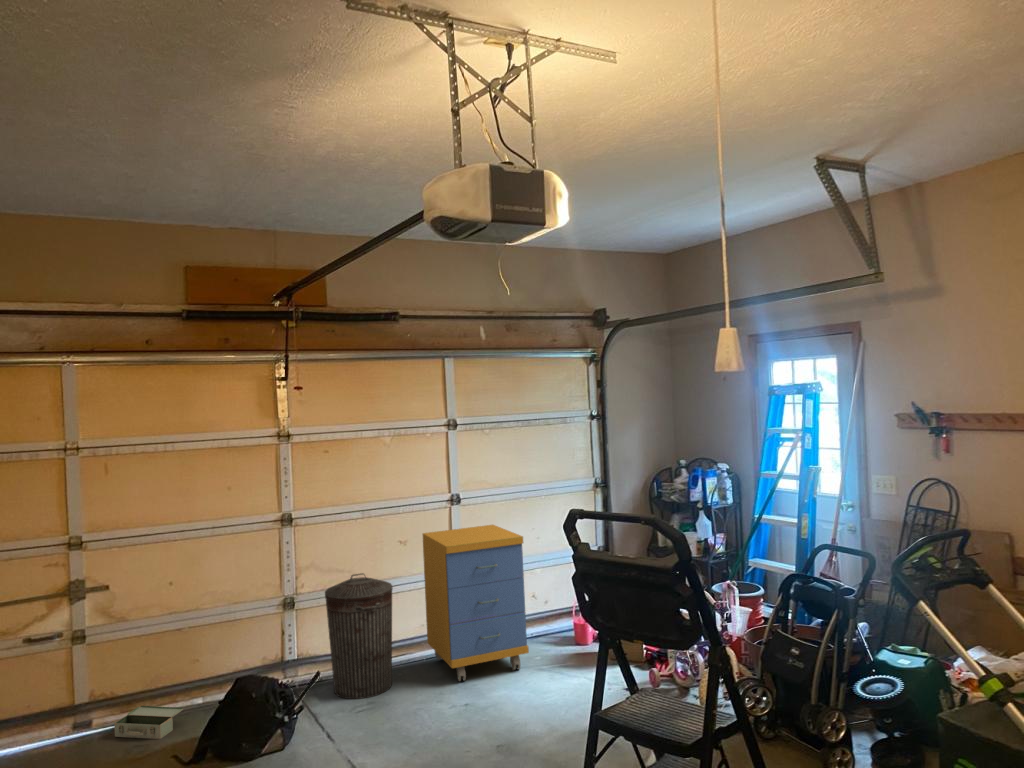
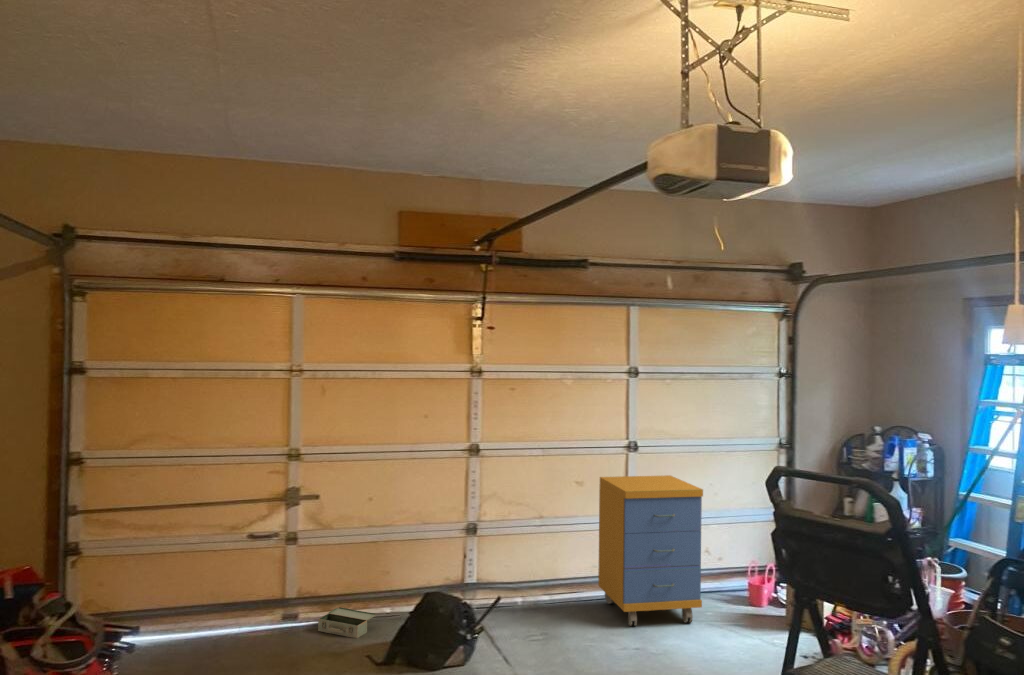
trash can: present [325,573,393,699] -> none [506,509,570,629]

